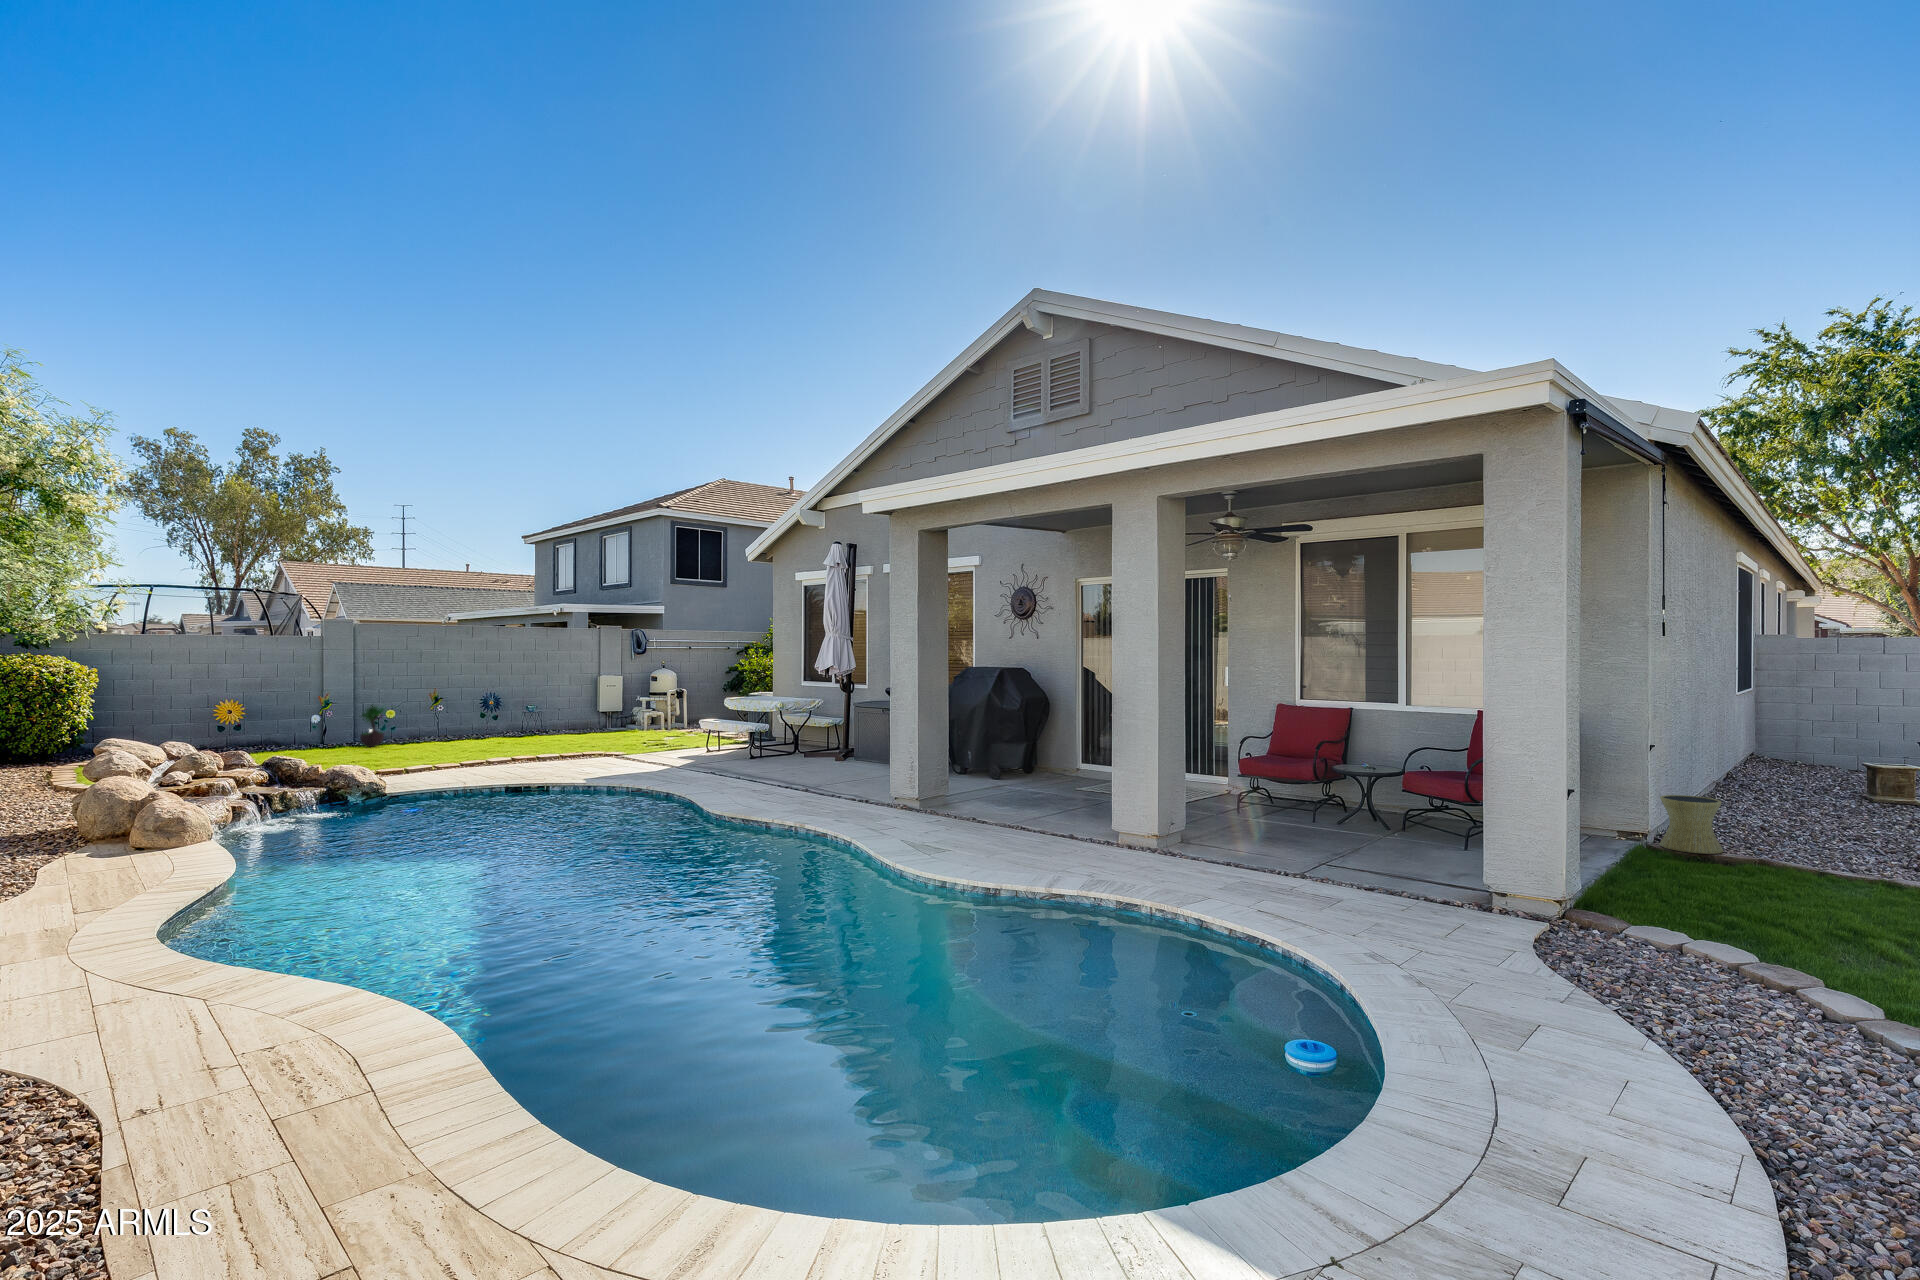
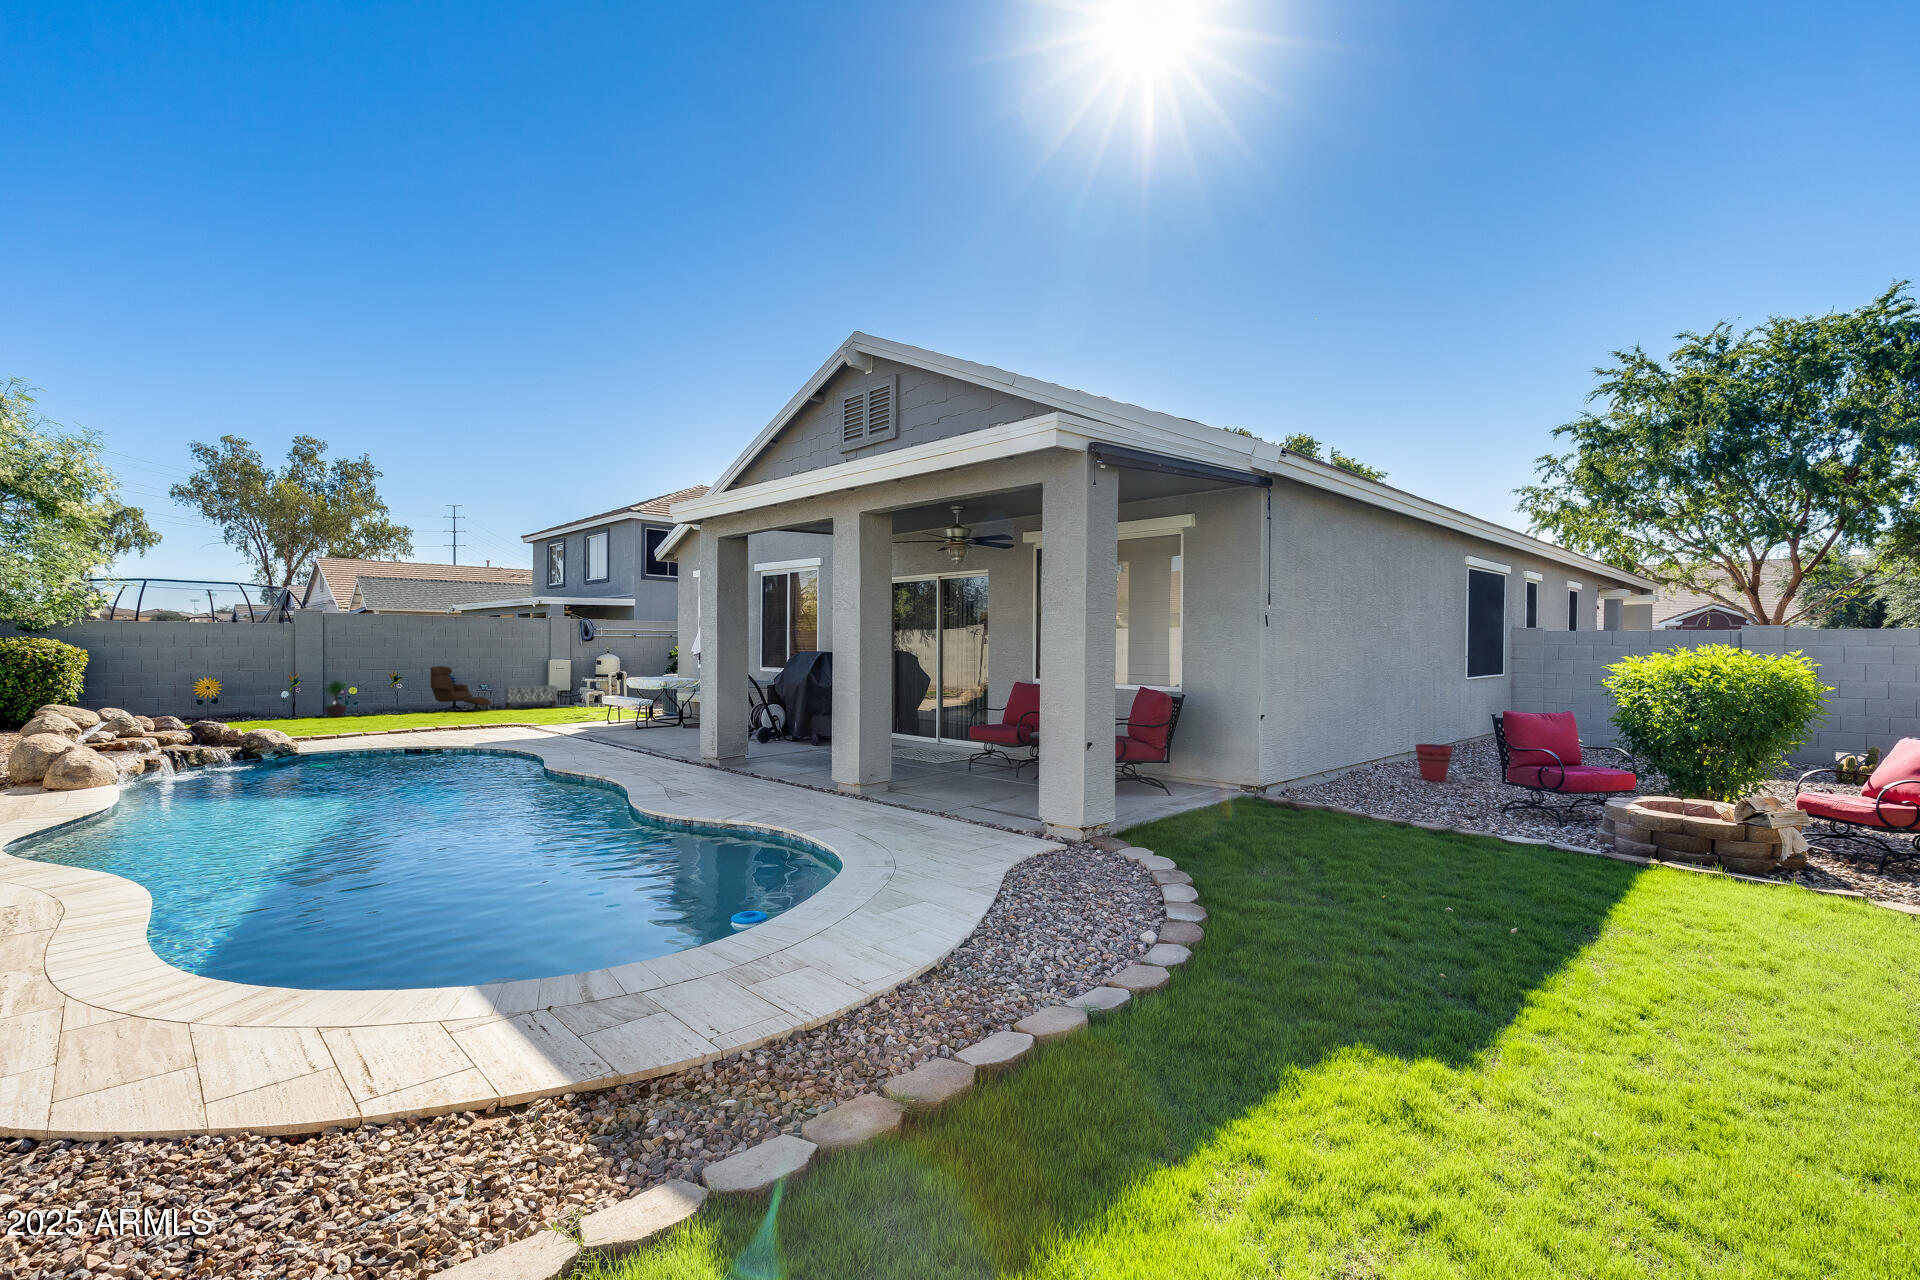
lounge chair: none [474,687,541,740] -> present [430,666,490,713]
bench: none [553,707,612,735] -> present [505,686,557,709]
bucket: none [1707,765,1756,807] -> present [1415,744,1453,781]
side table: present [1660,795,1723,854] -> none [1308,767,1354,817]

